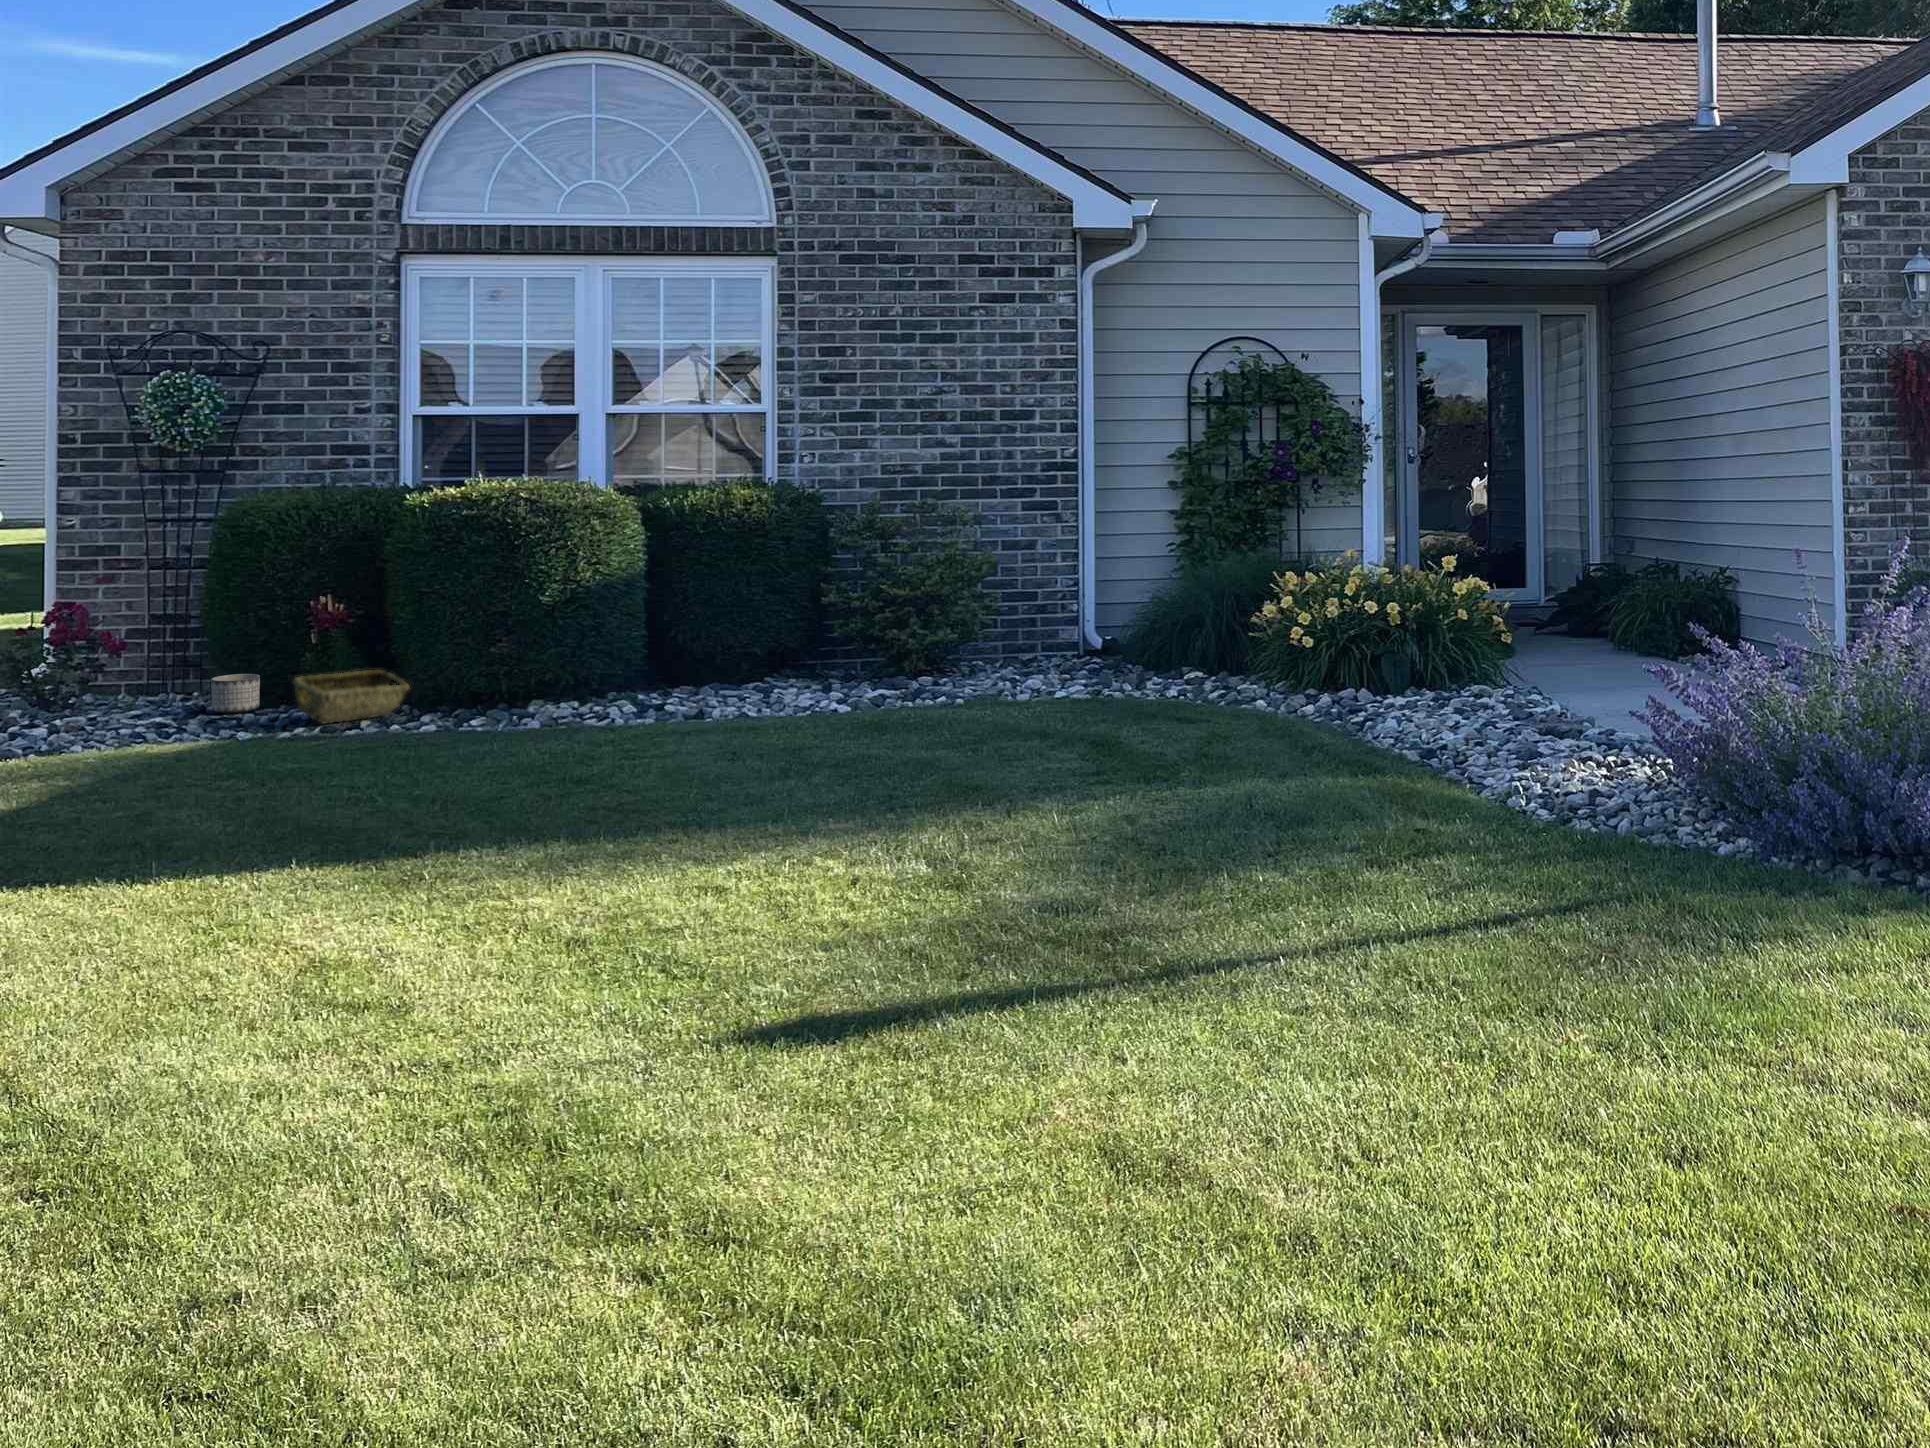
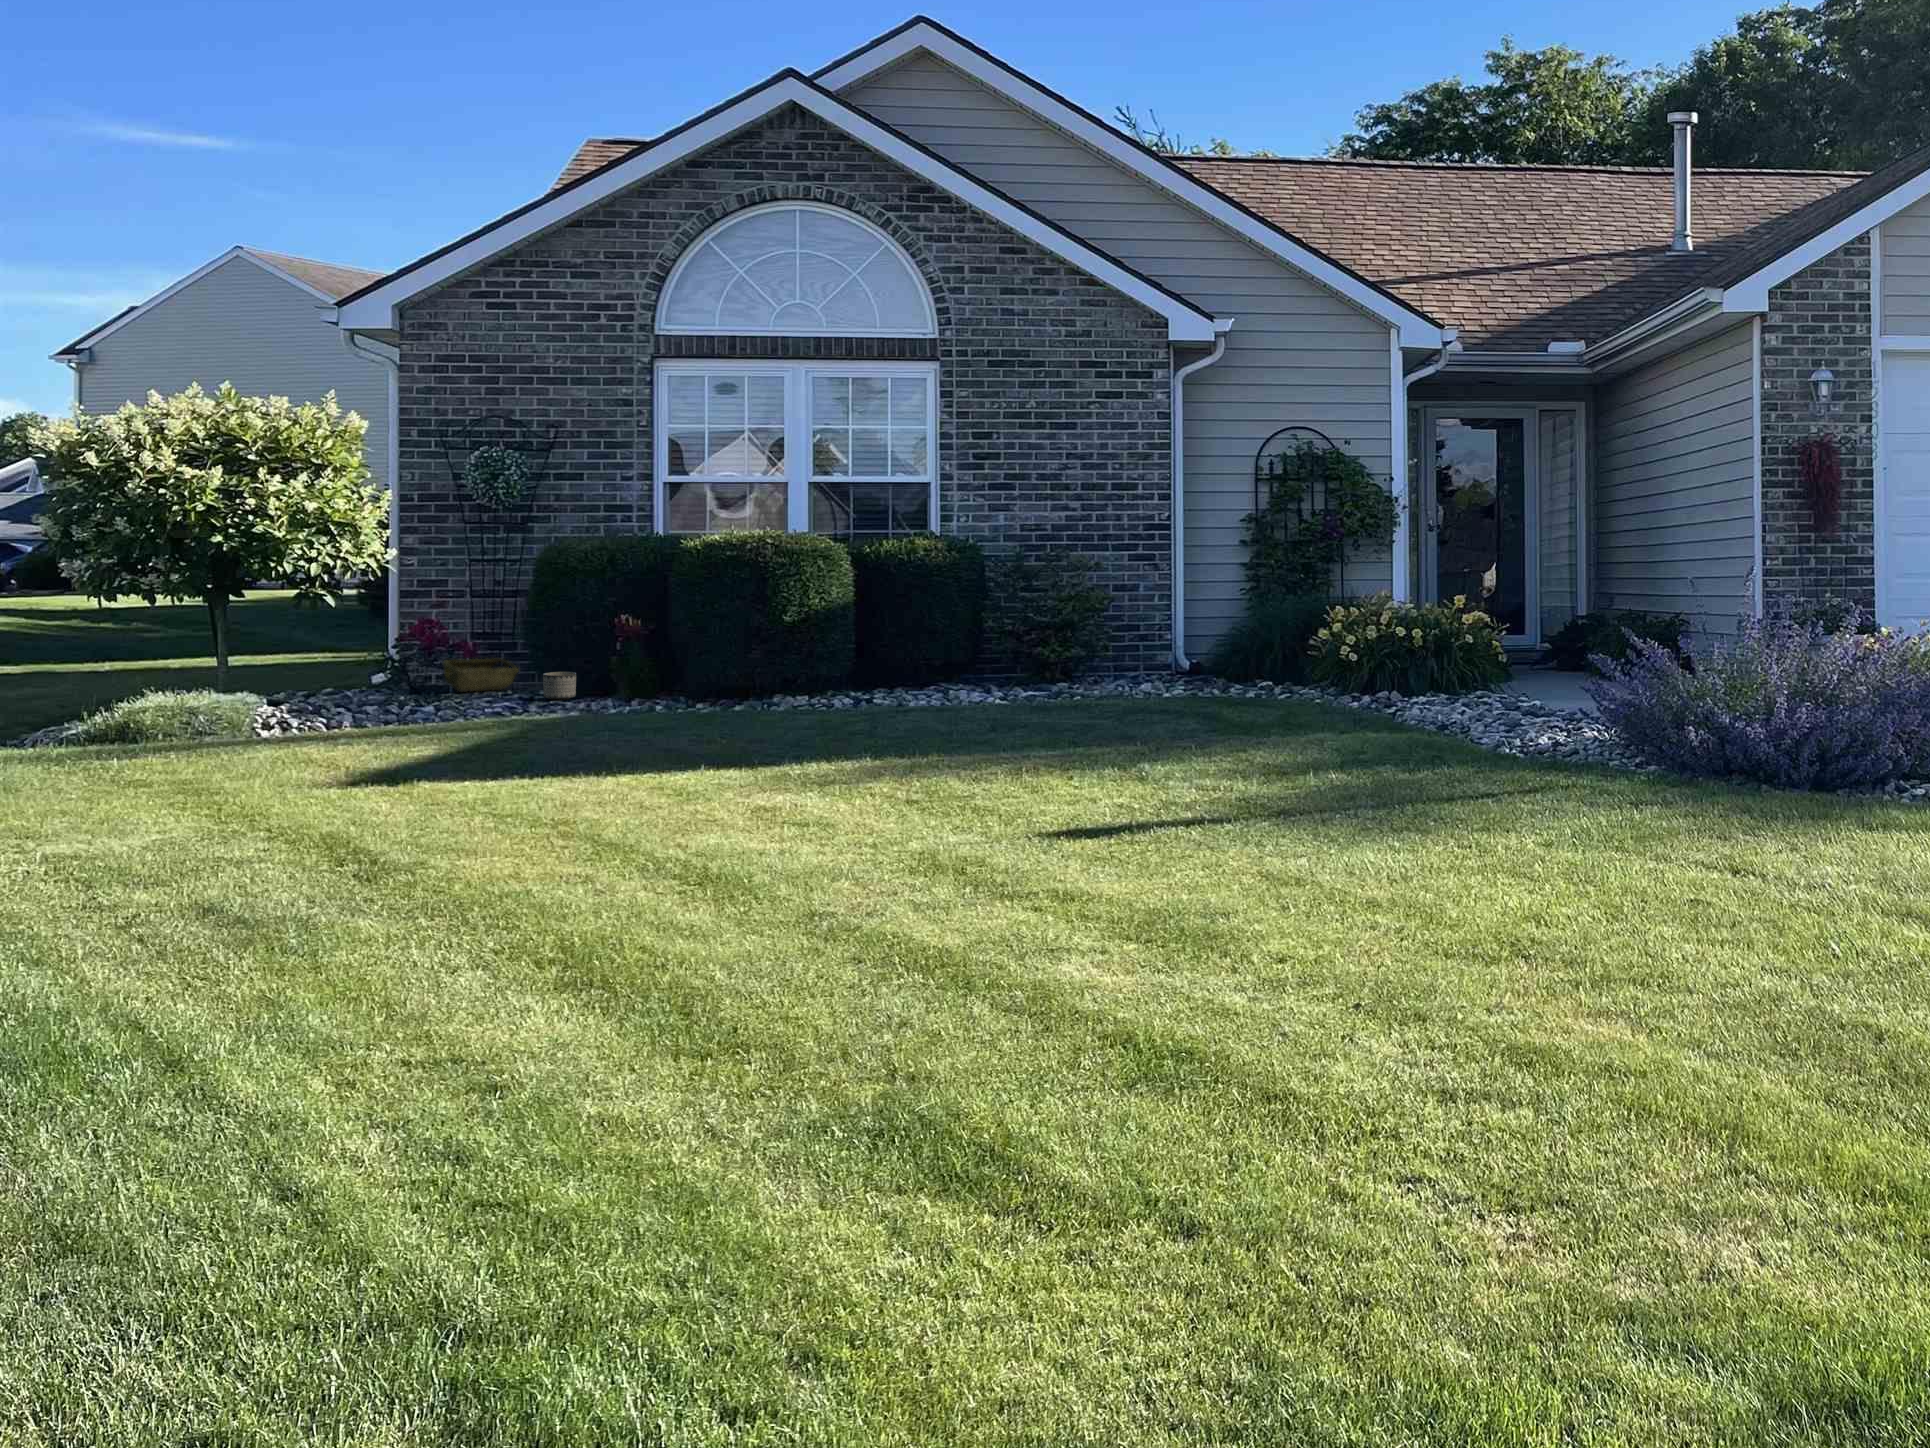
woven basket: present [293,670,409,724] -> present [442,658,518,692]

